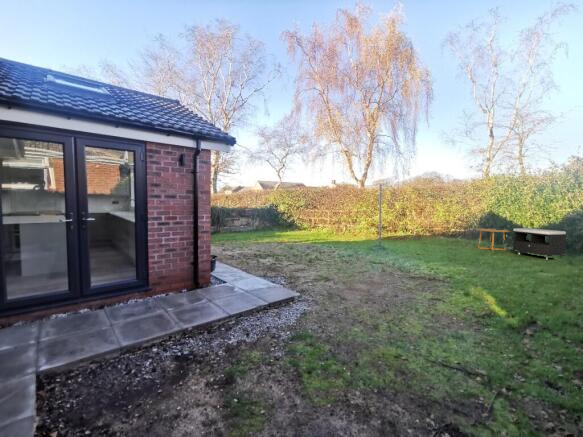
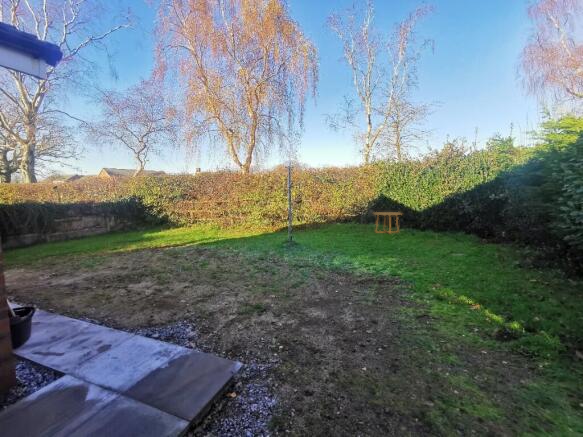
storage bench: present [513,228,566,259] -> none [408,210,450,238]

